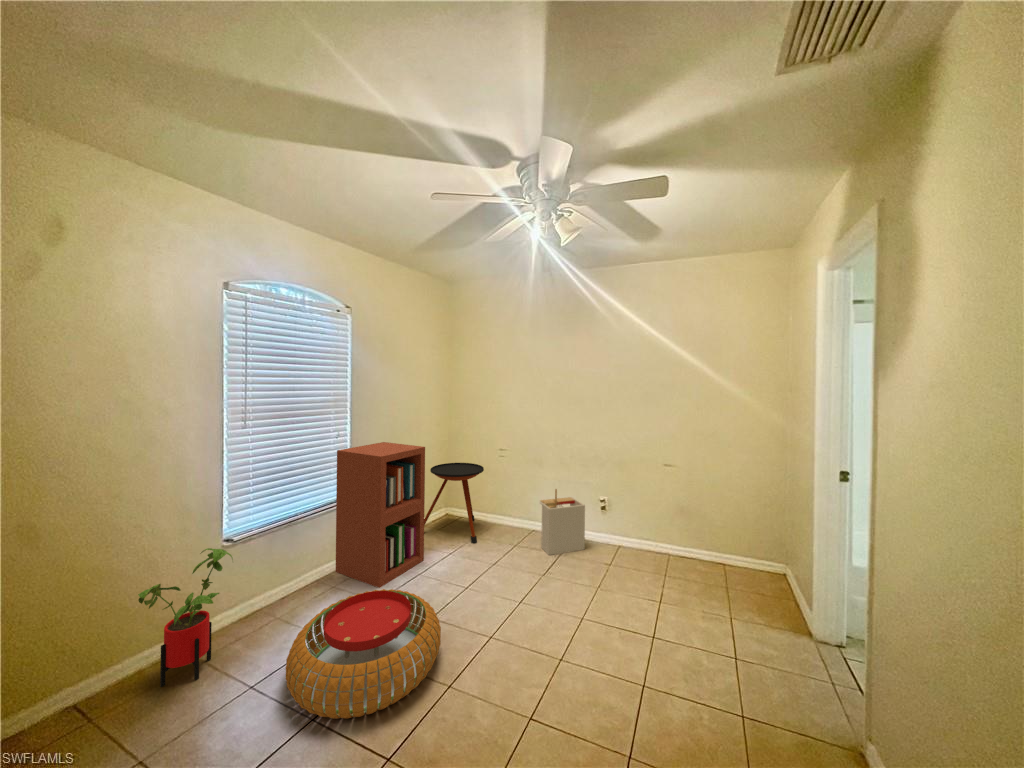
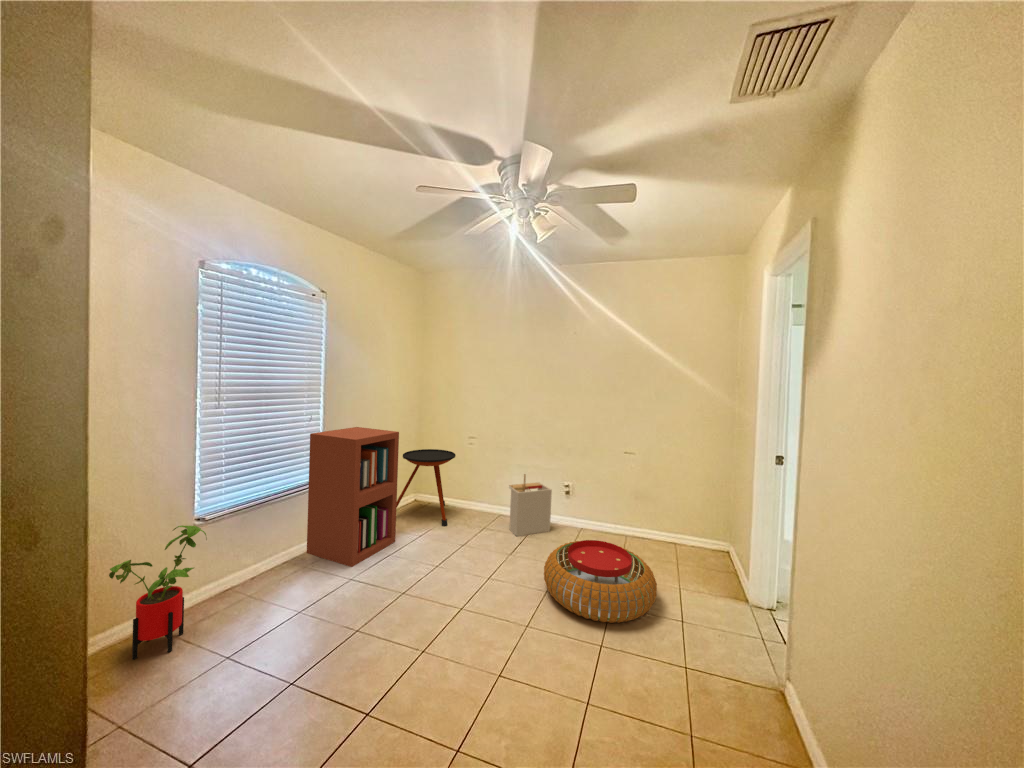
pouf: present [286,589,441,719] -> present [544,540,657,623]

